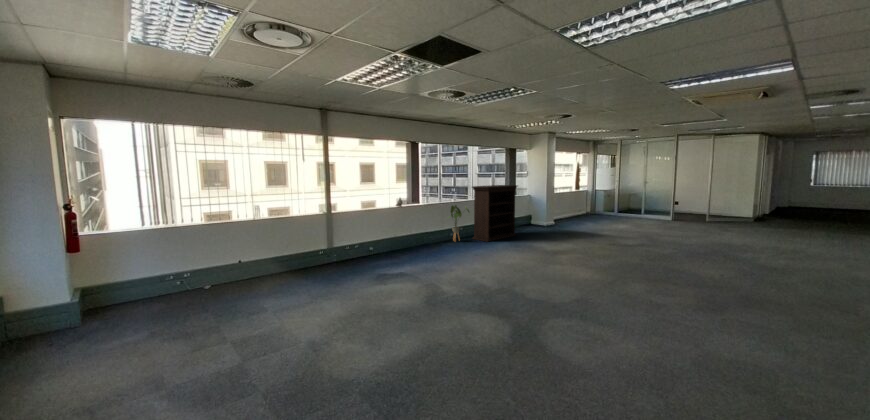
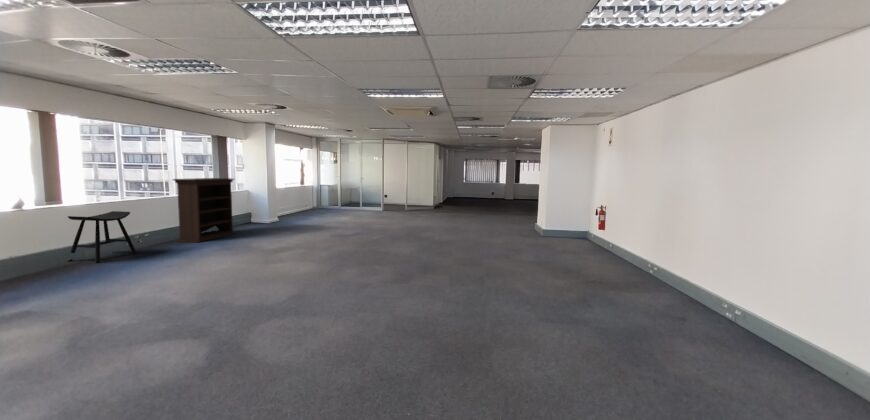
house plant: present [450,205,469,240] -> none [137,201,173,246]
stool: none [405,212,445,252] -> present [68,211,136,263]

